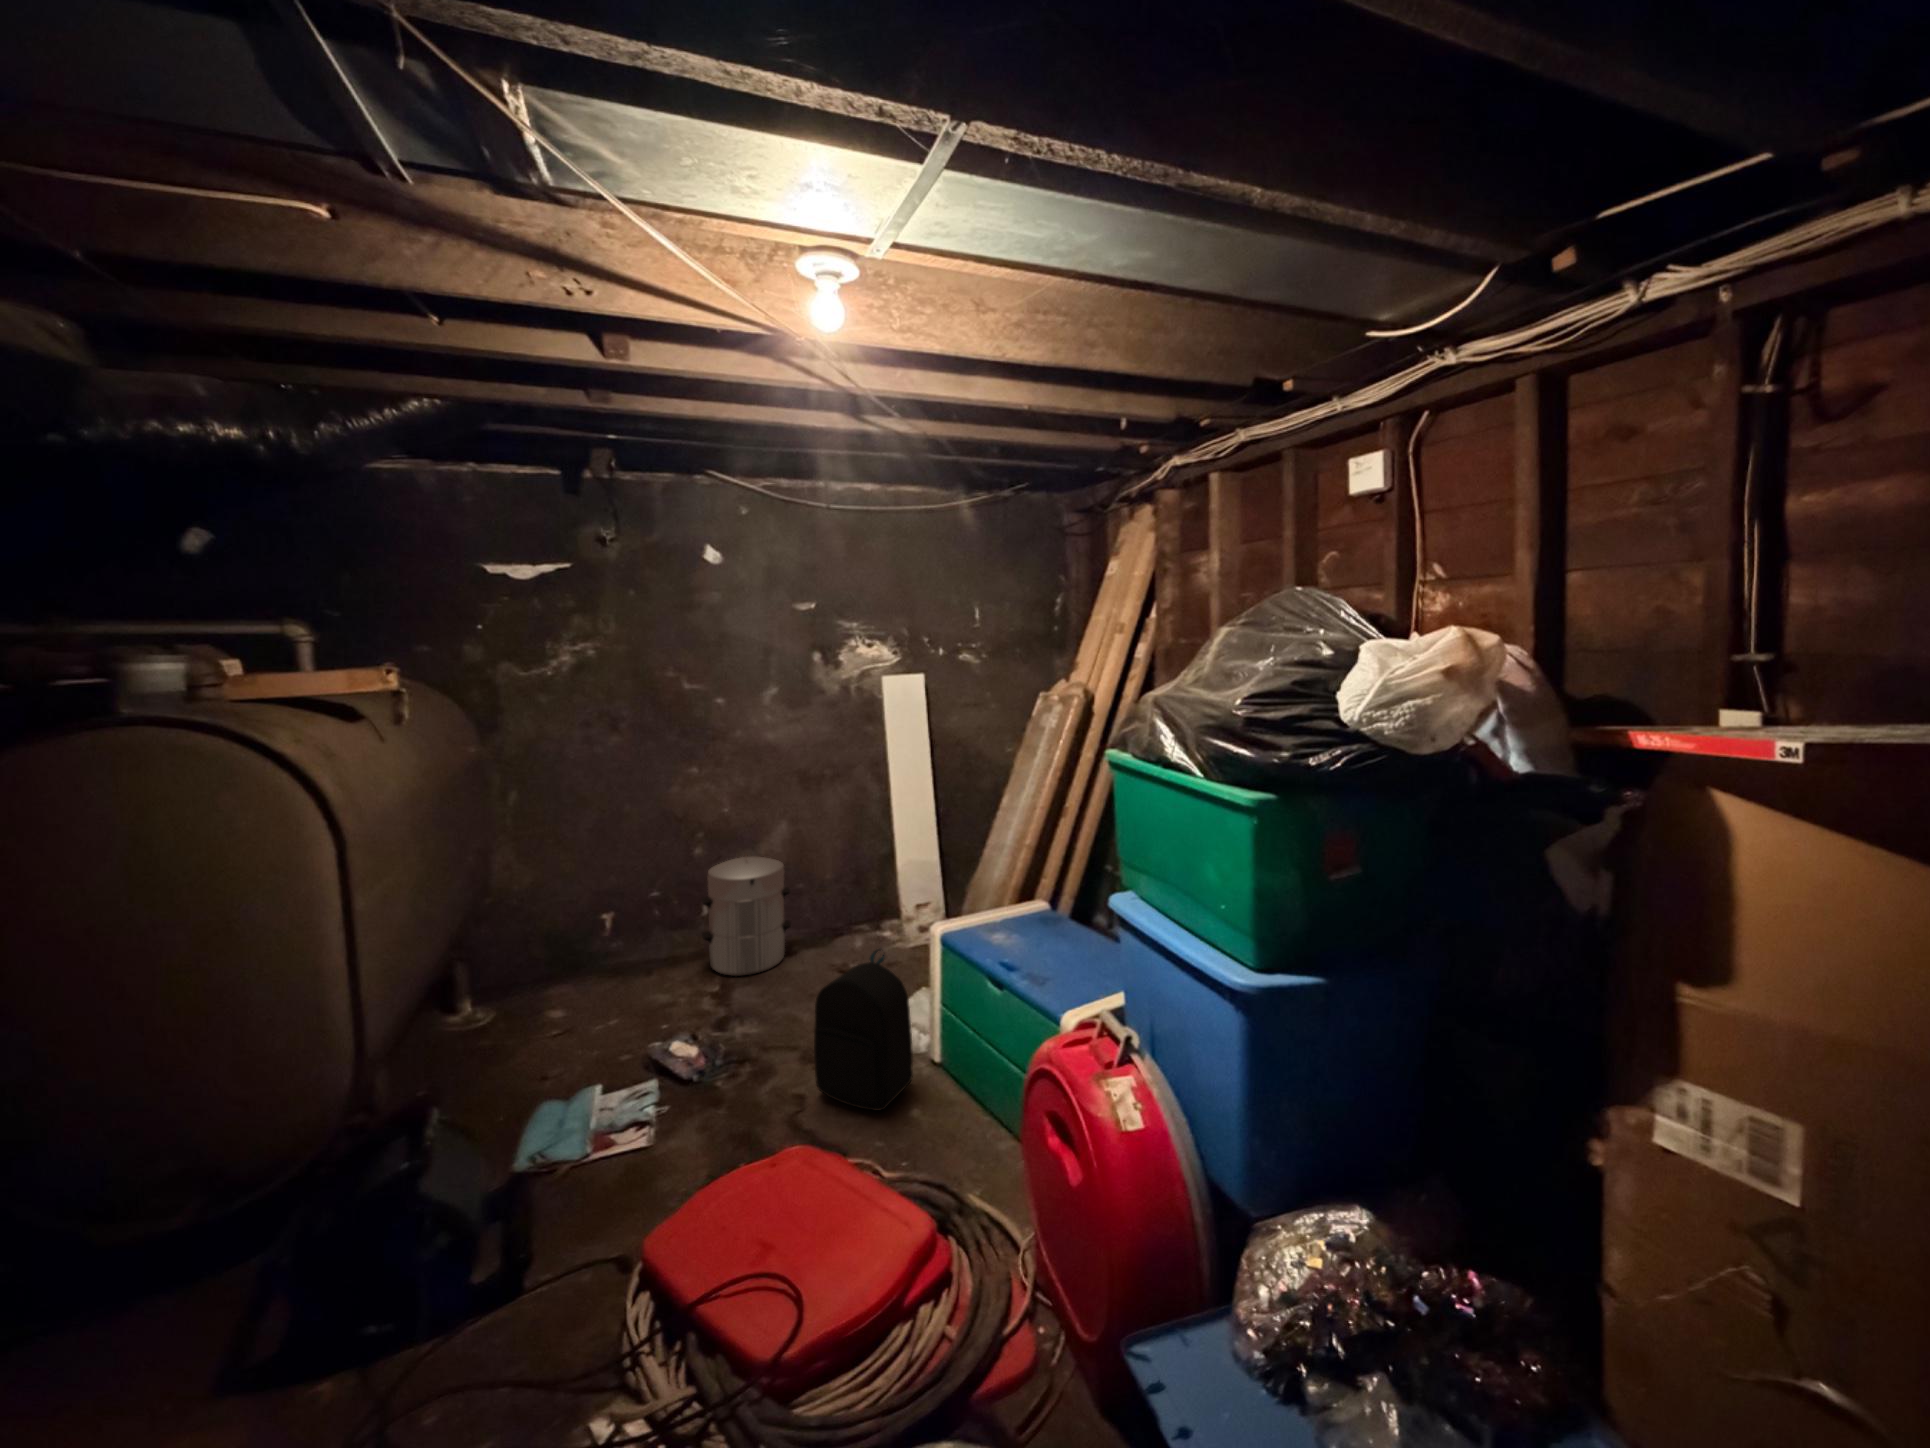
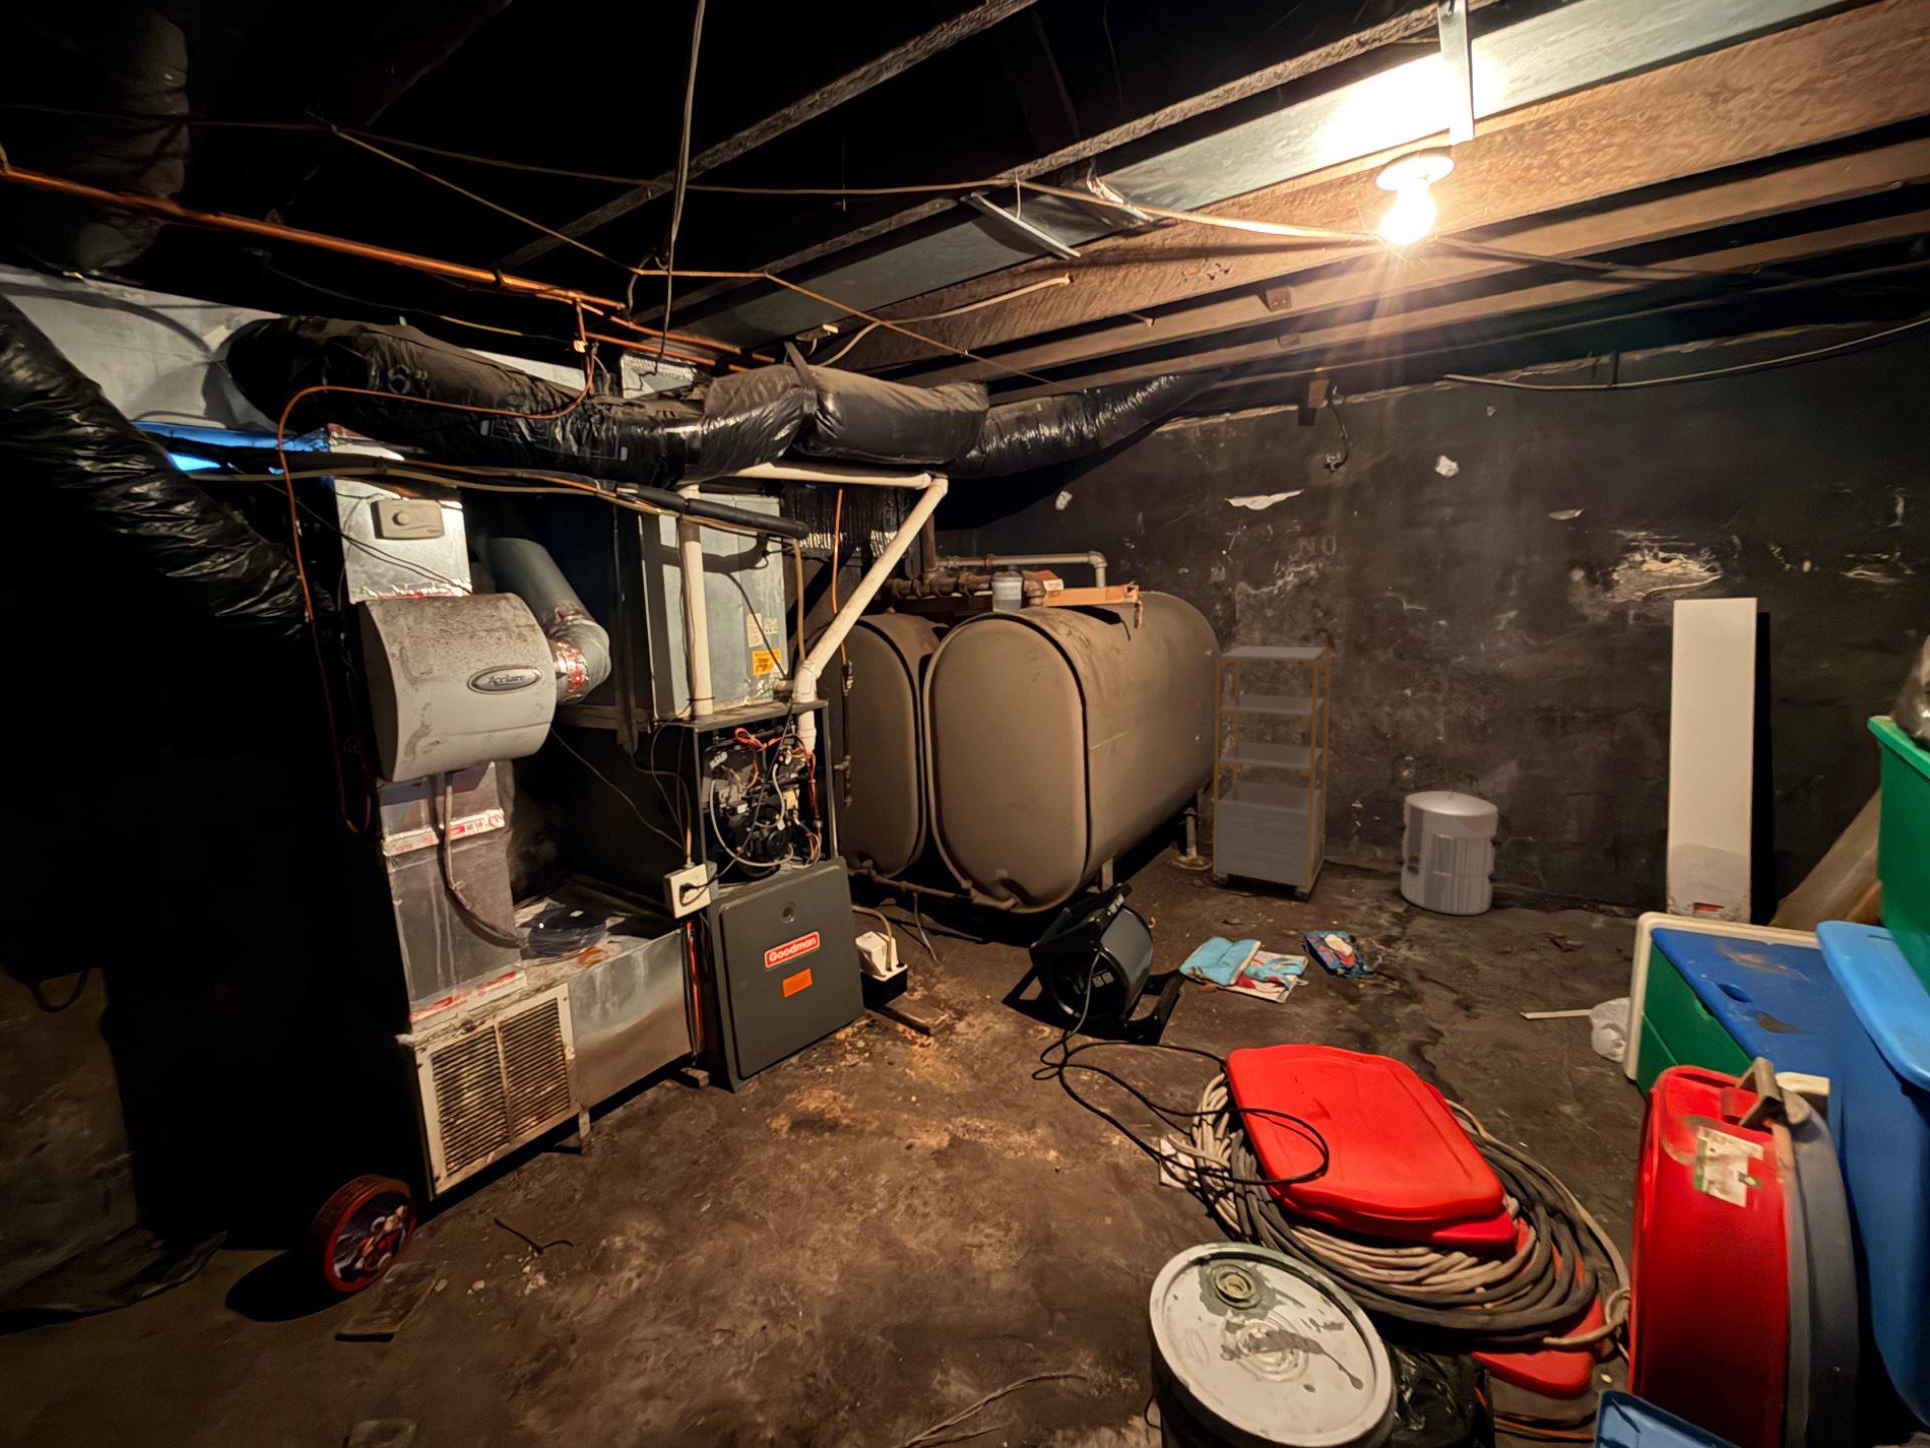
shelving unit: none [498,731,632,1036] -> present [1213,646,1331,900]
backpack: present [814,949,913,1110] -> none [1450,922,1581,1094]

